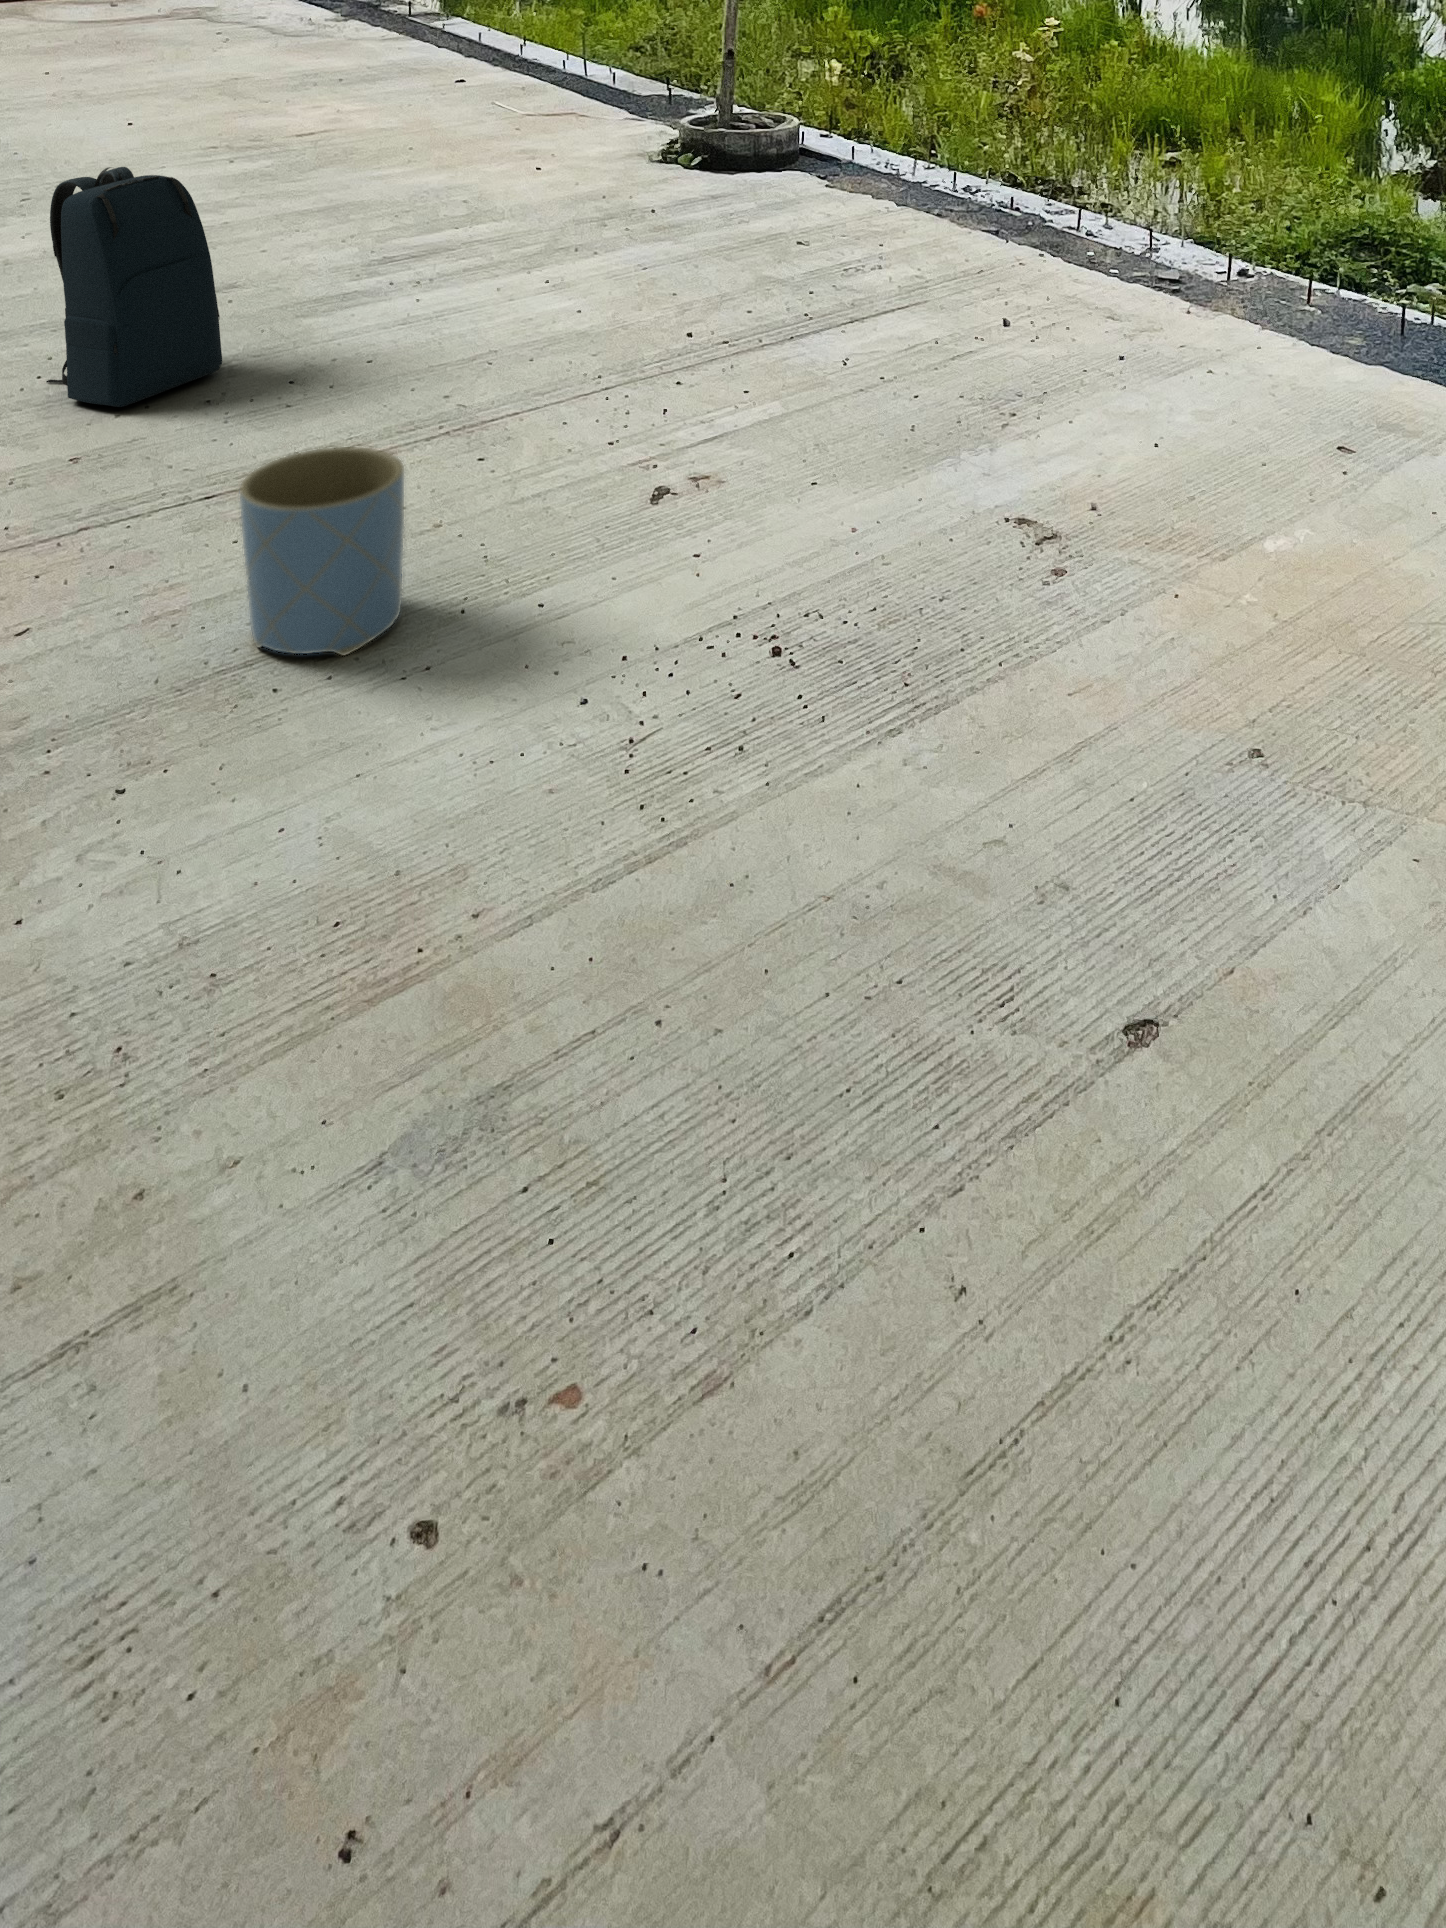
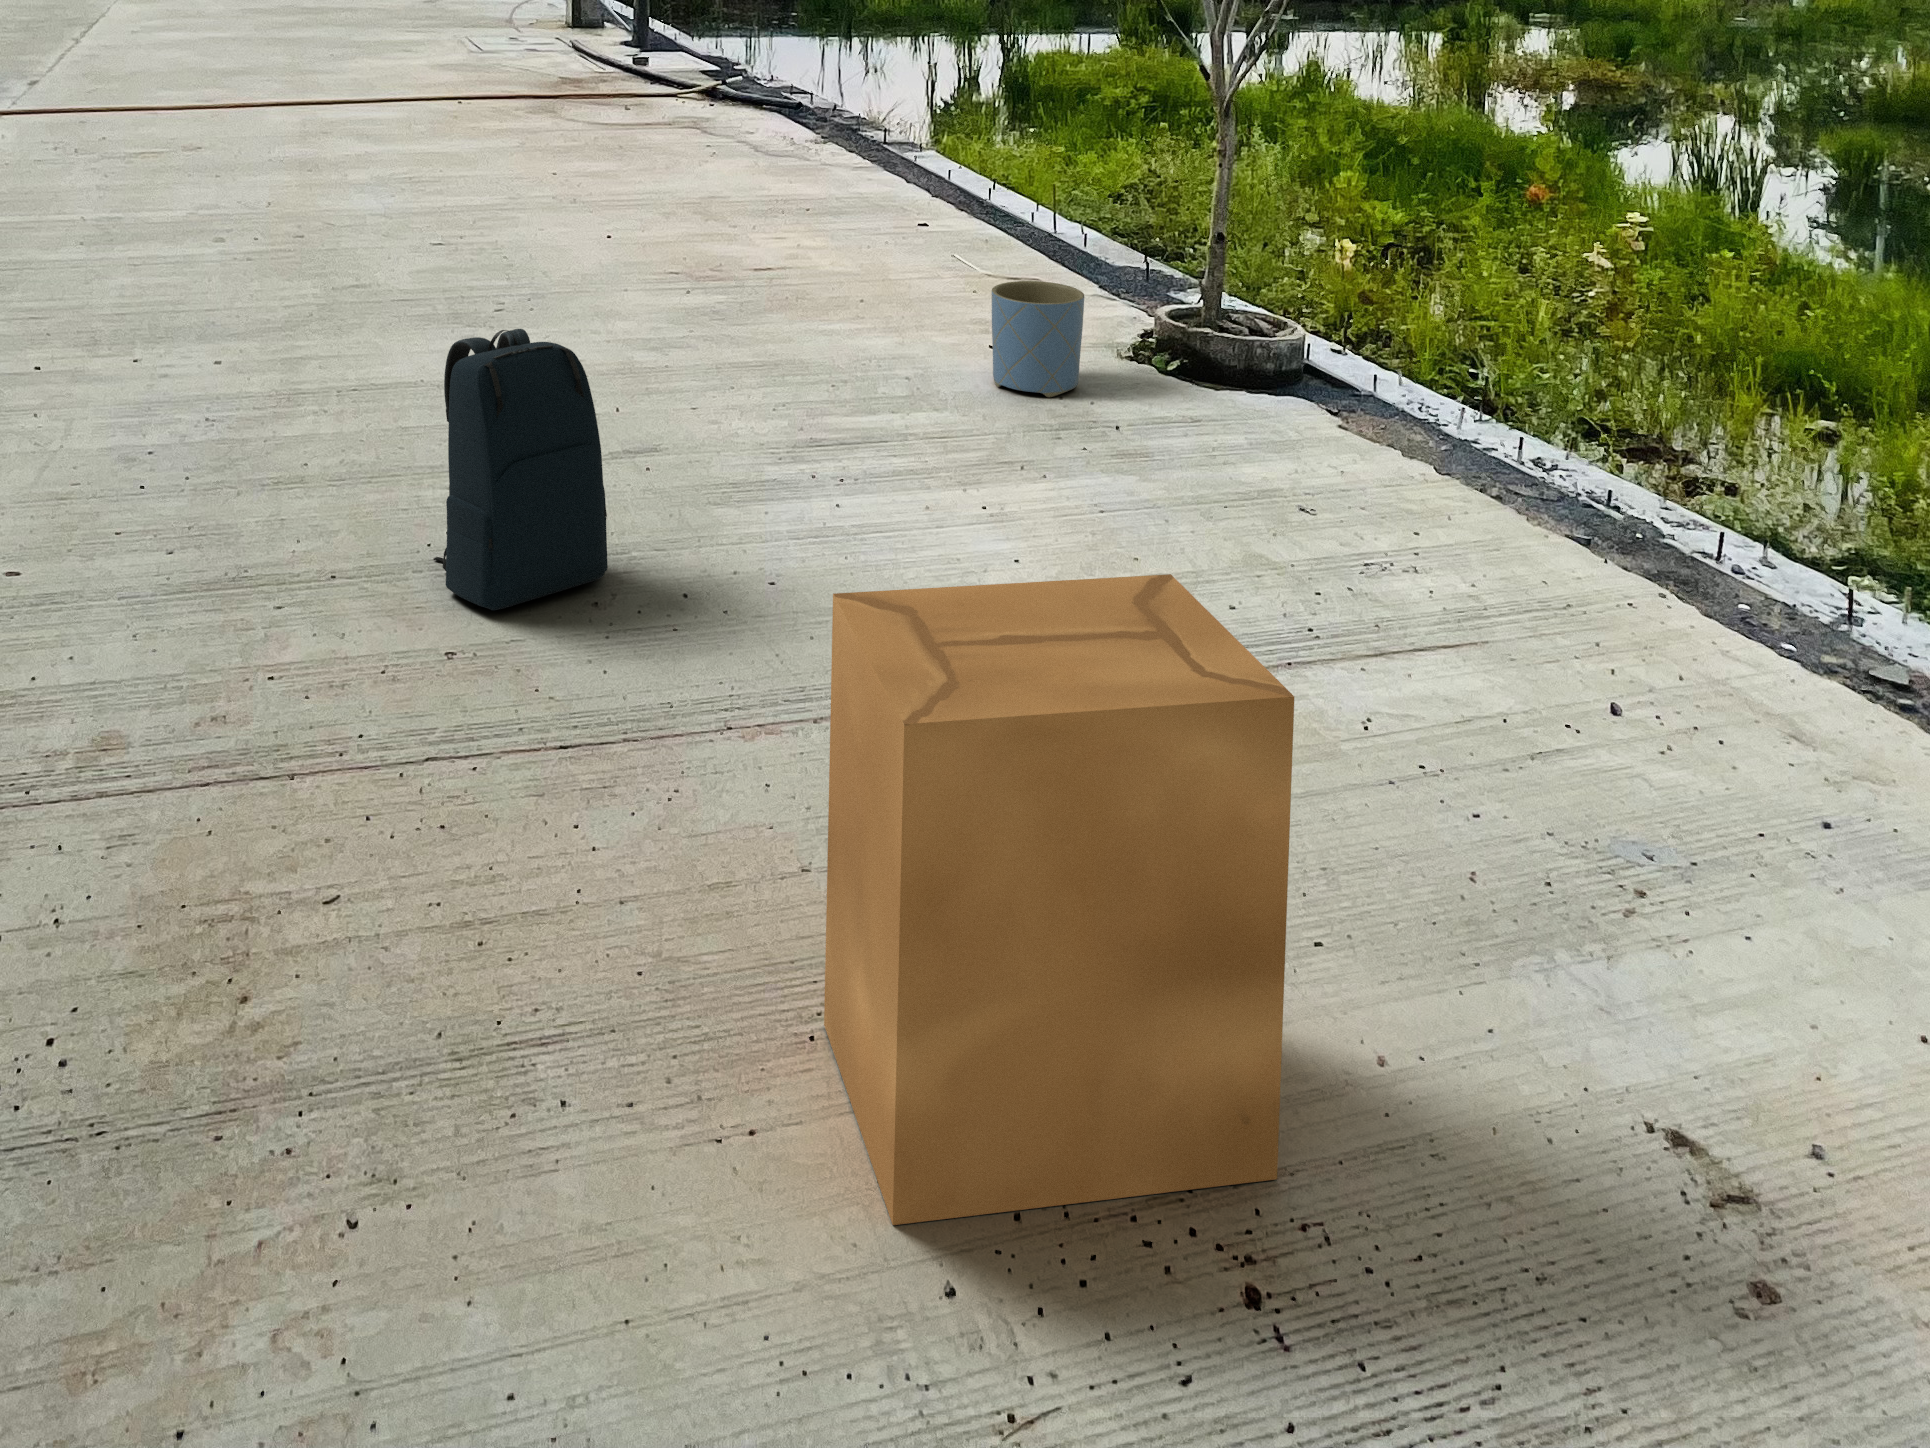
cardboard box: none [468,241,795,678] -> present [824,574,1294,1225]
planter: present [240,447,404,655] -> present [992,281,1084,397]

